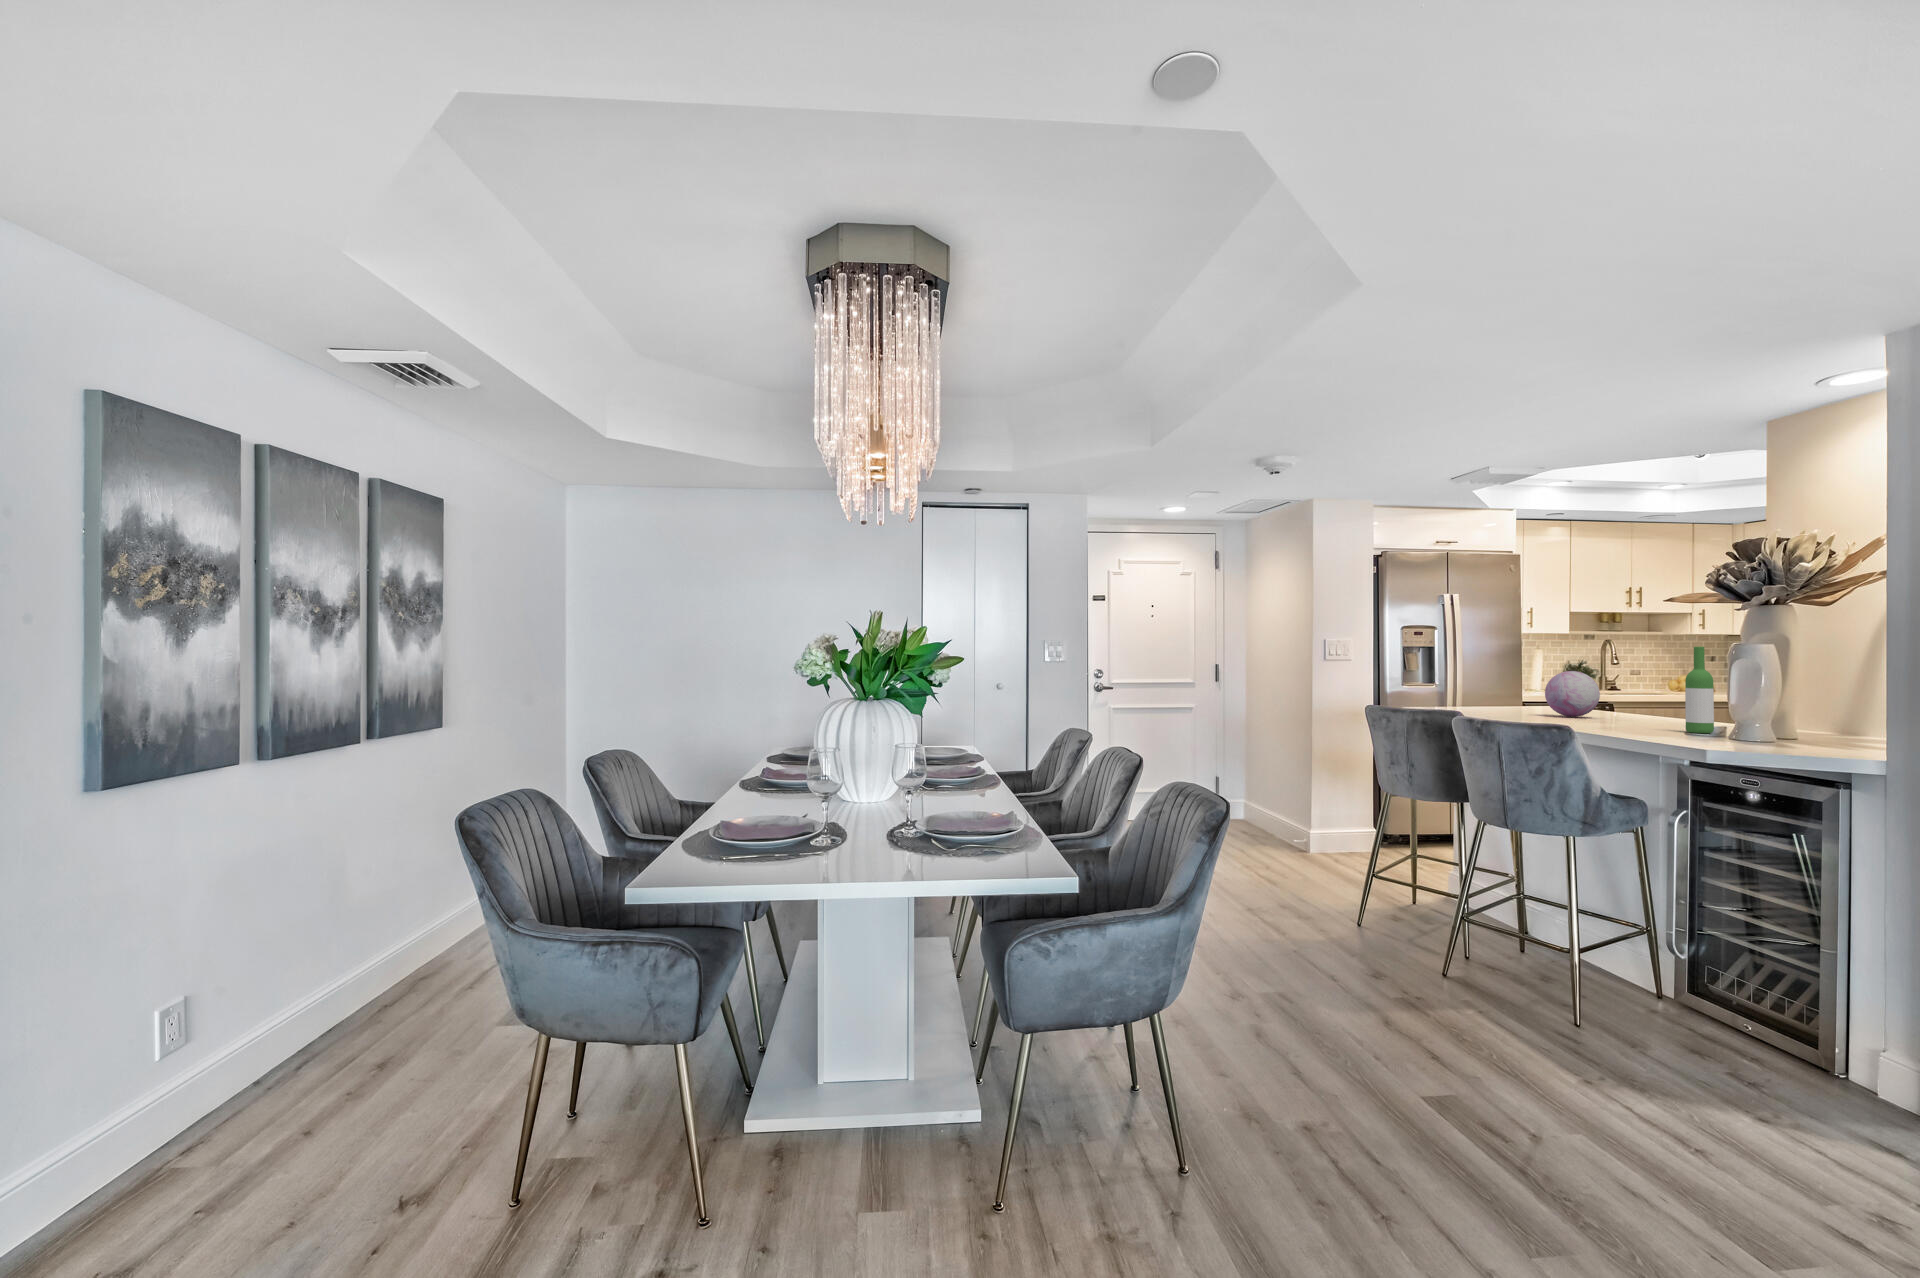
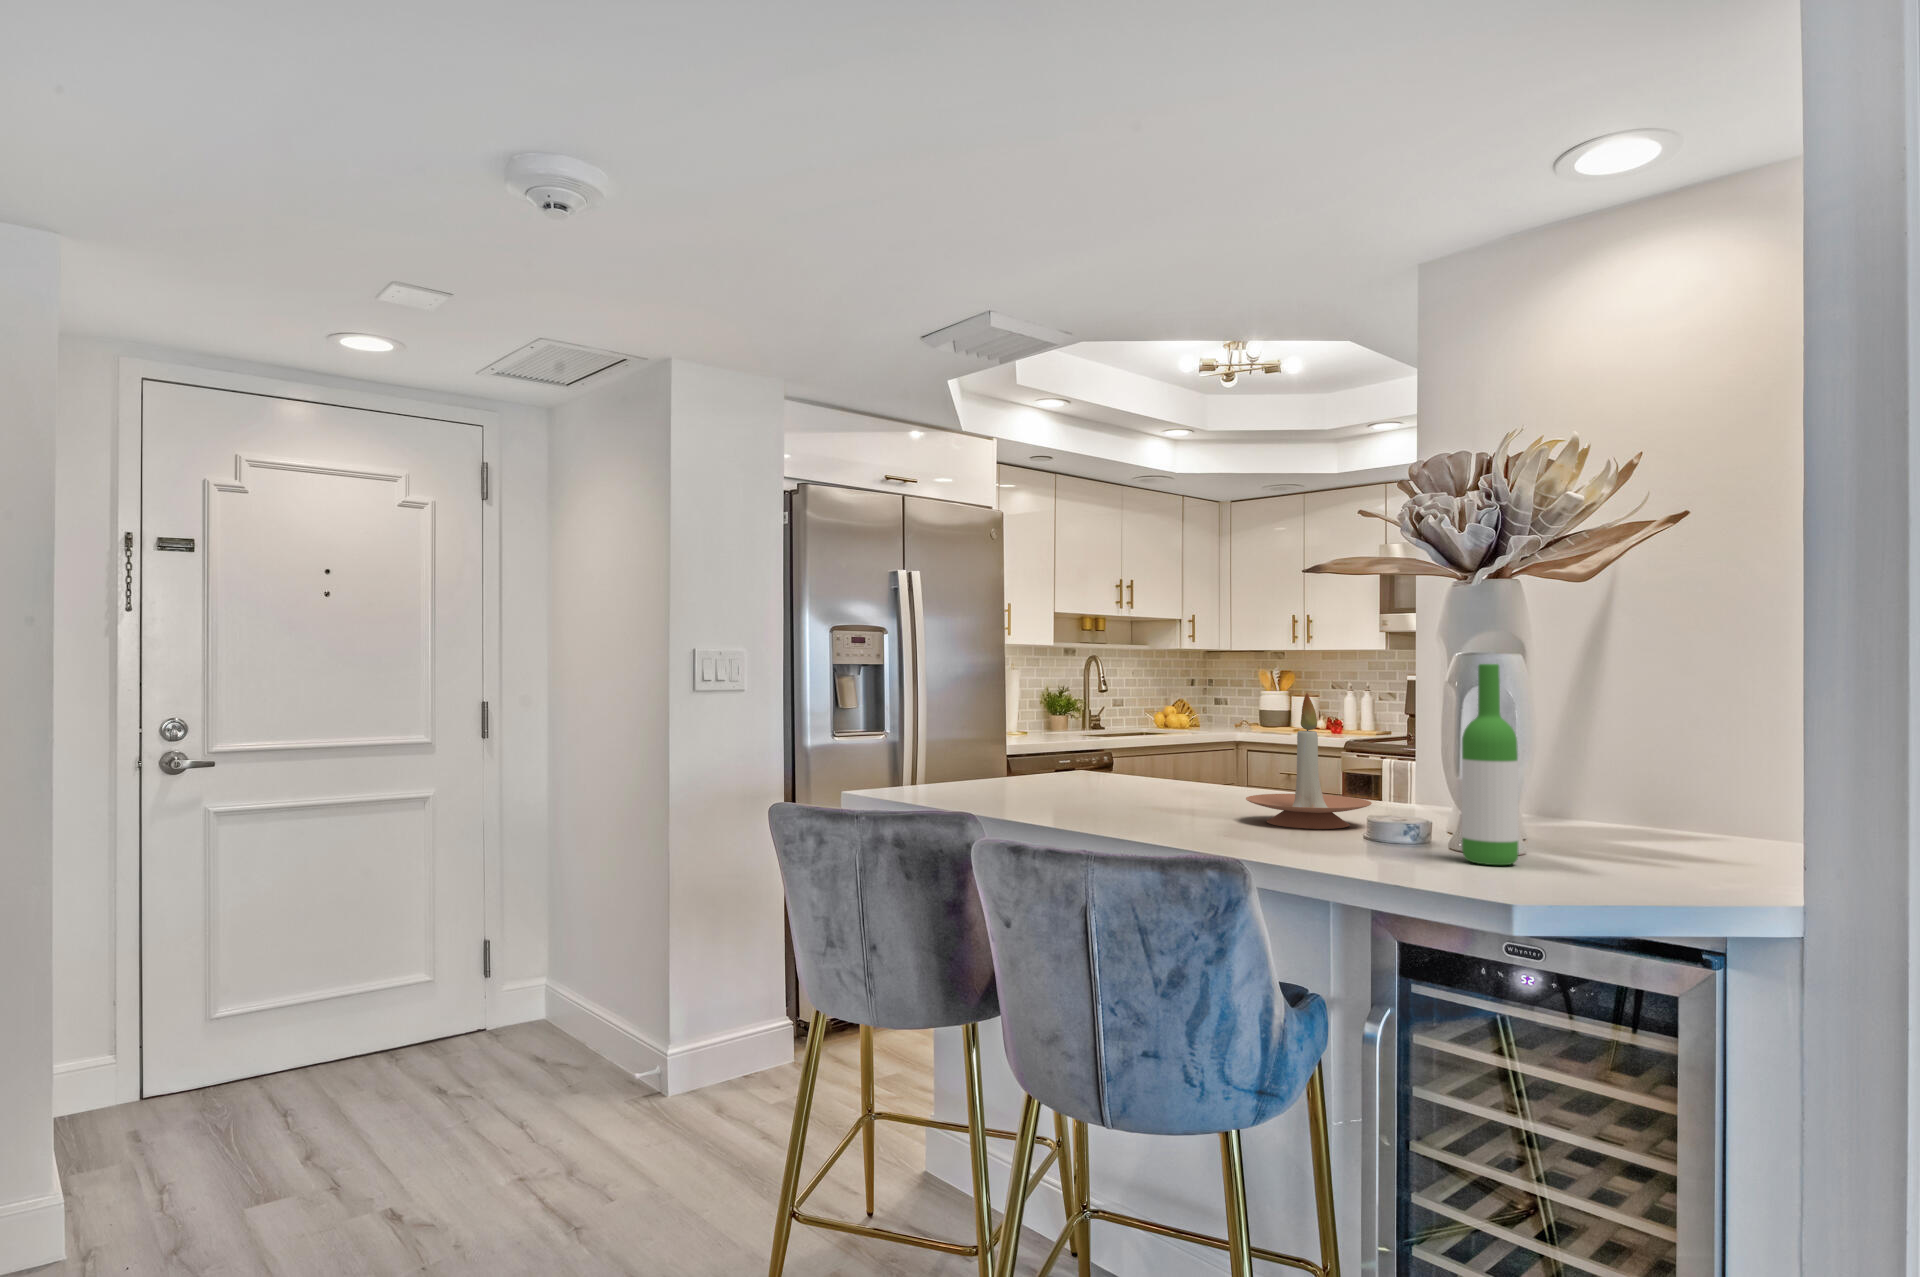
candle holder: none [1608,661,1680,725] -> present [1246,693,1372,829]
decorative orb: present [1545,671,1600,717] -> none [1115,713,1210,807]

